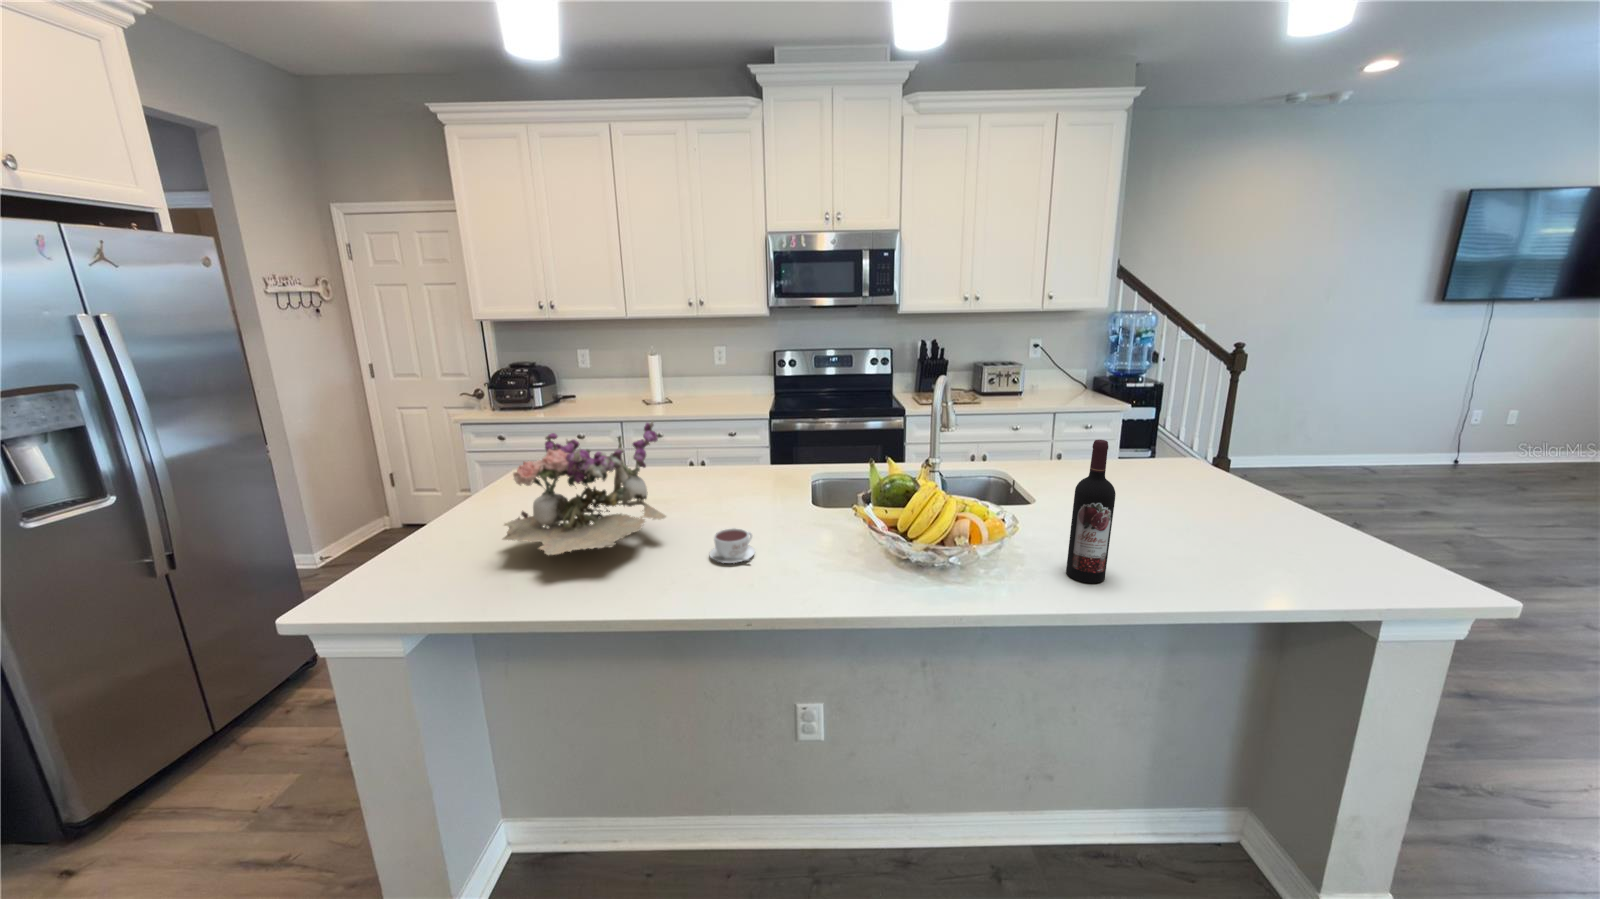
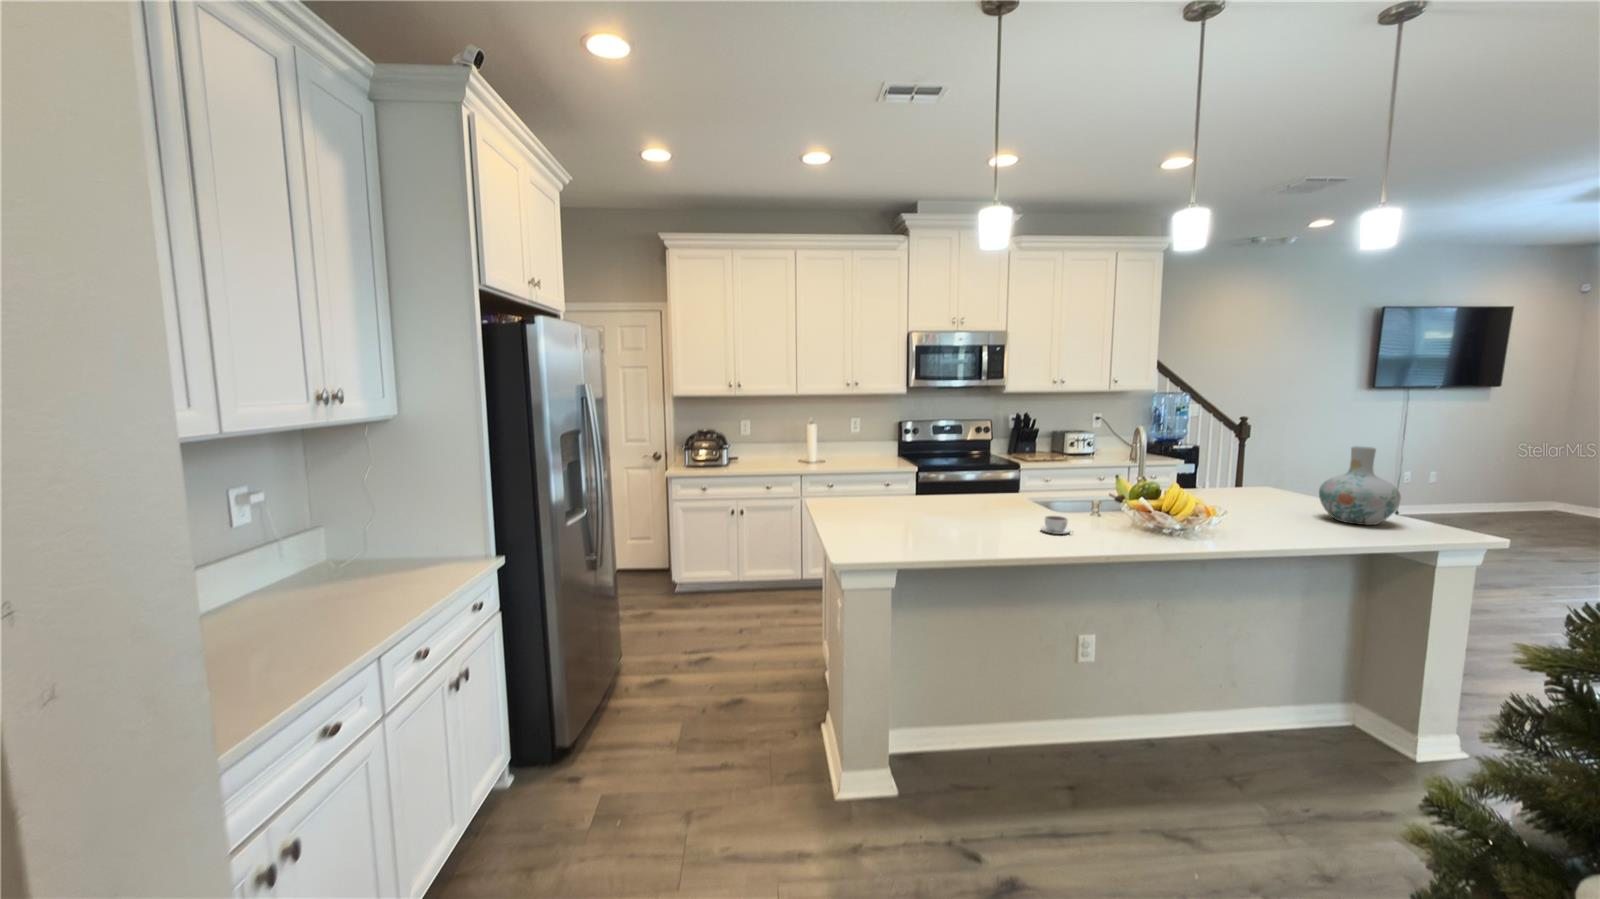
vase: none [1208,419,1340,557] -> present [1319,446,1401,525]
flower arrangement: present [503,420,666,555] -> none [908,450,1007,531]
wine bottle: present [1066,440,1116,583] -> none [1260,454,1290,536]

